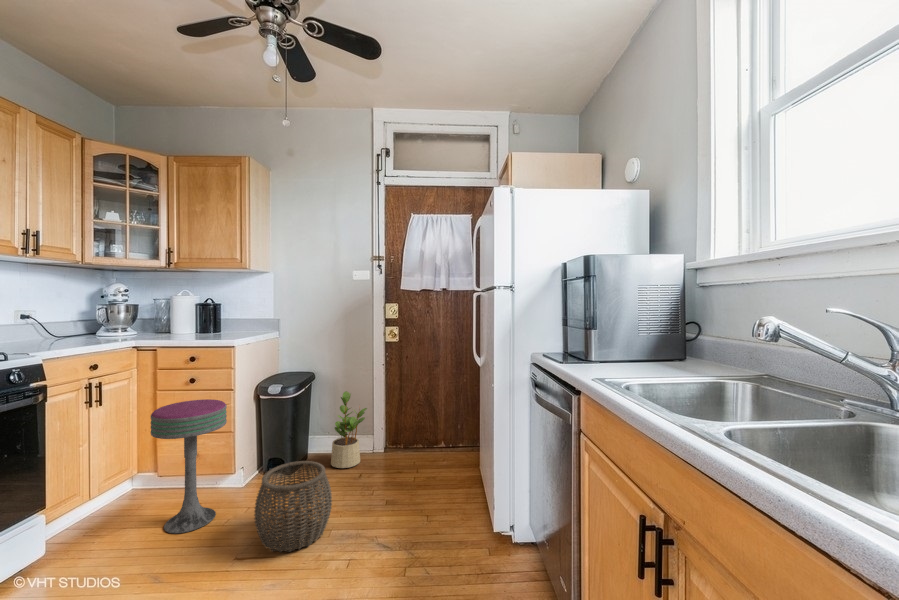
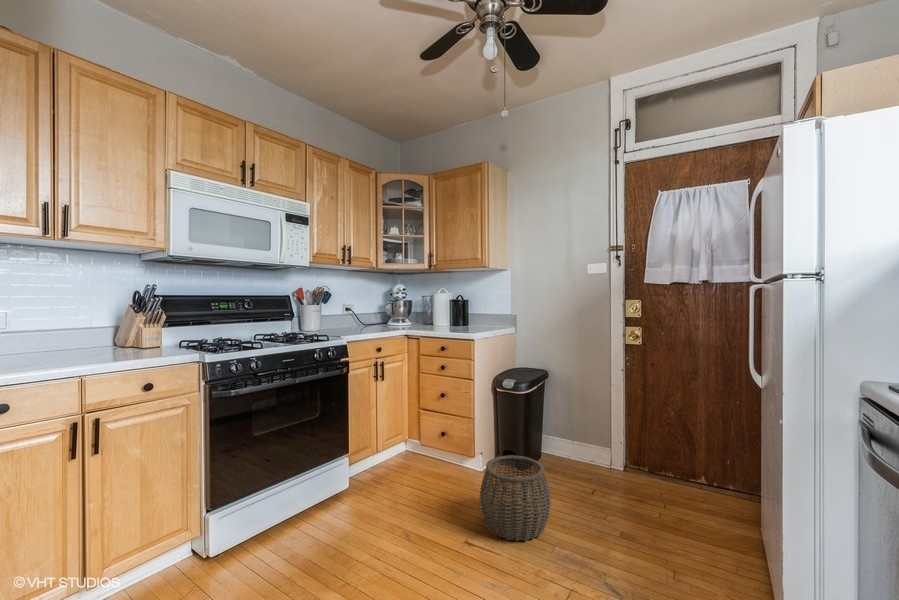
potted plant: present [331,391,367,468] -> none [563,395,604,477]
bar stool: present [151,399,227,534] -> none [411,384,464,494]

